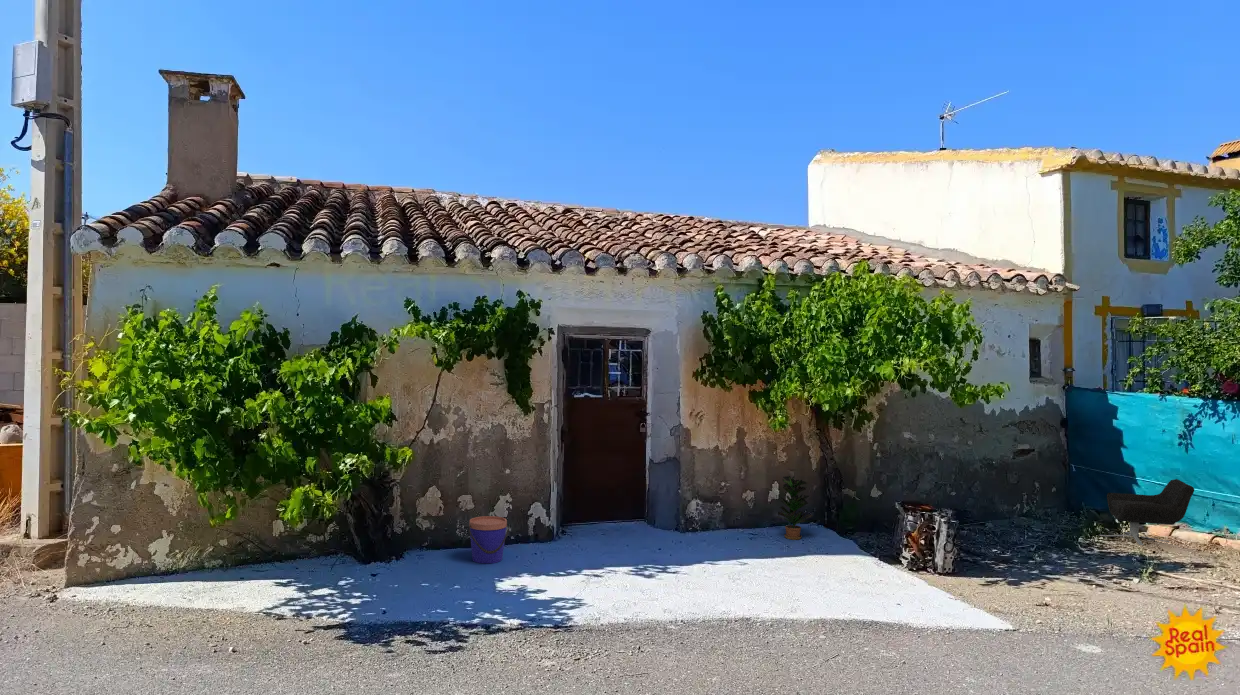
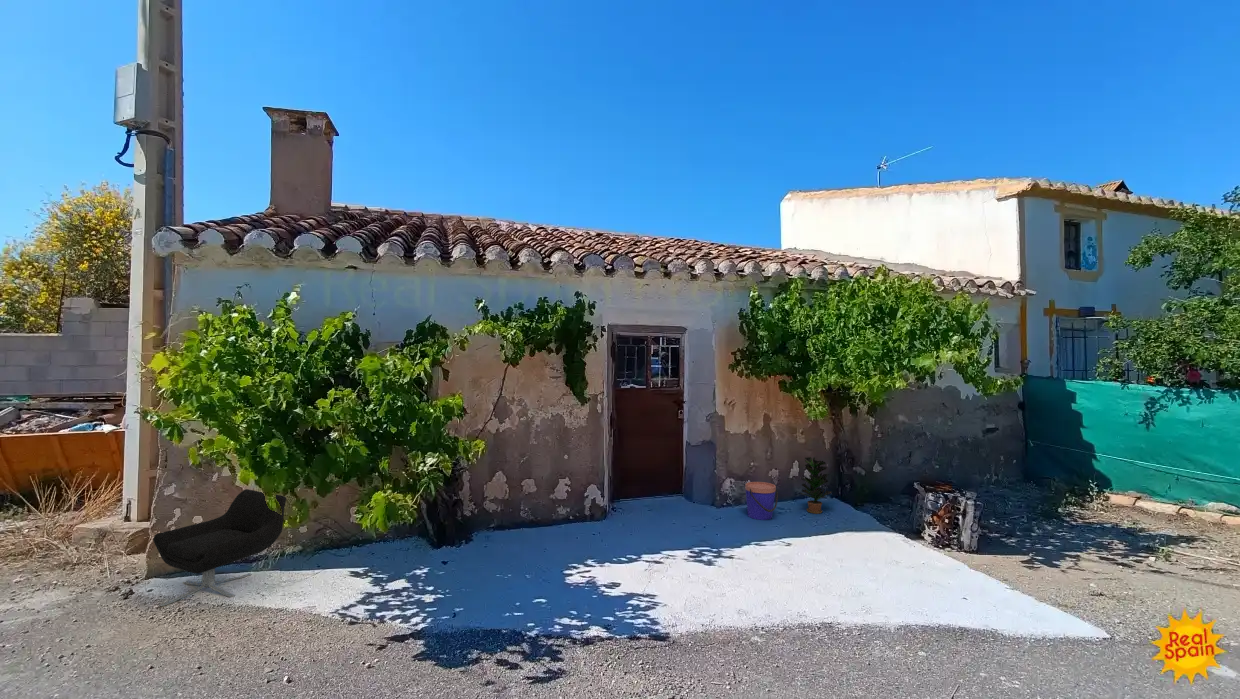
lounge chair: present [1100,479,1194,545] -> present [153,489,286,606]
bucket: present [469,516,509,563] -> present [745,482,778,520]

